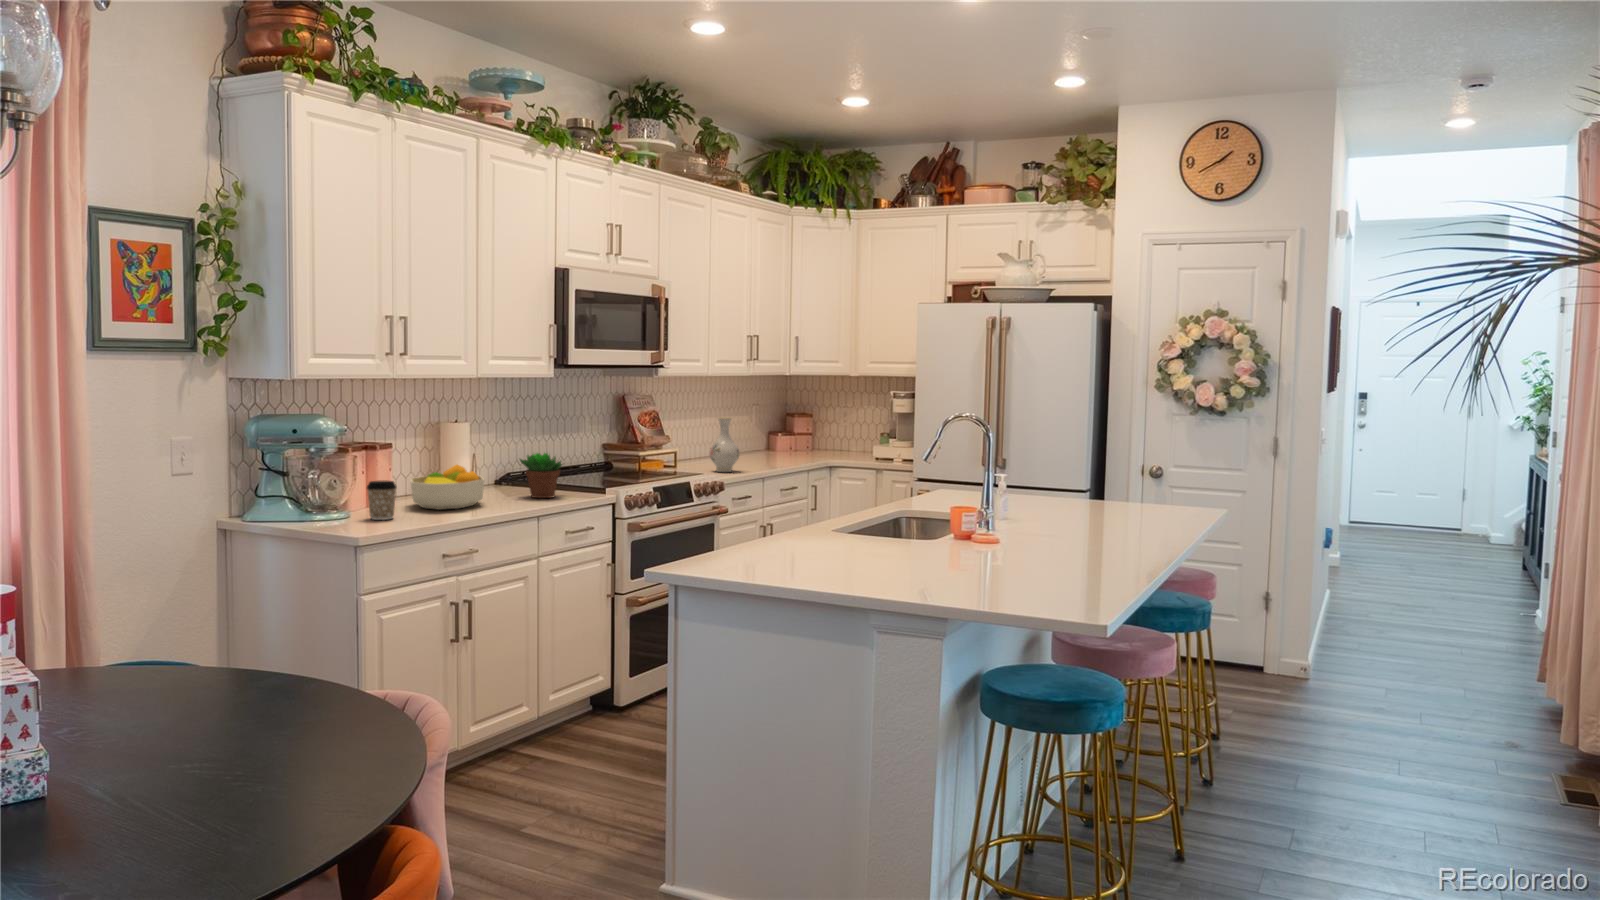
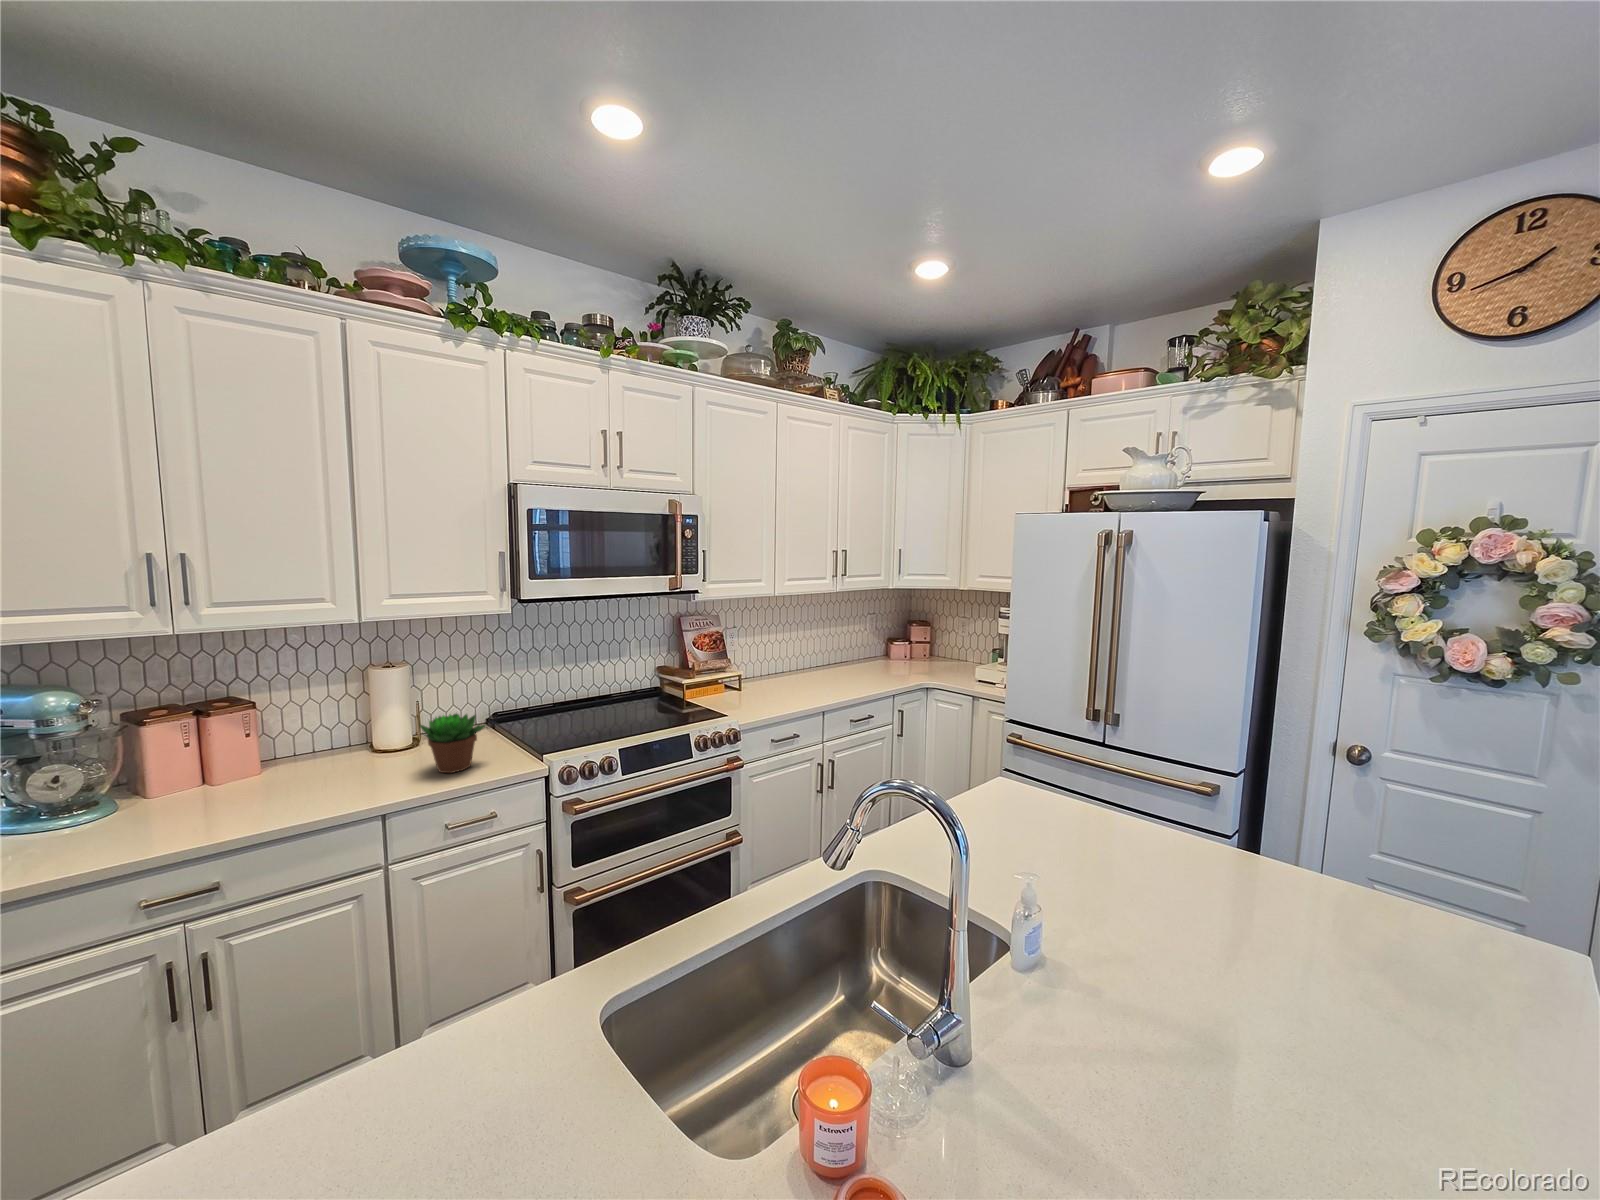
vase: present [709,417,739,472] -> none [753,645,786,707]
fruit bowl: present [410,465,485,510] -> none [225,732,362,805]
coffee cup: present [367,480,396,520] -> none [92,779,148,839]

